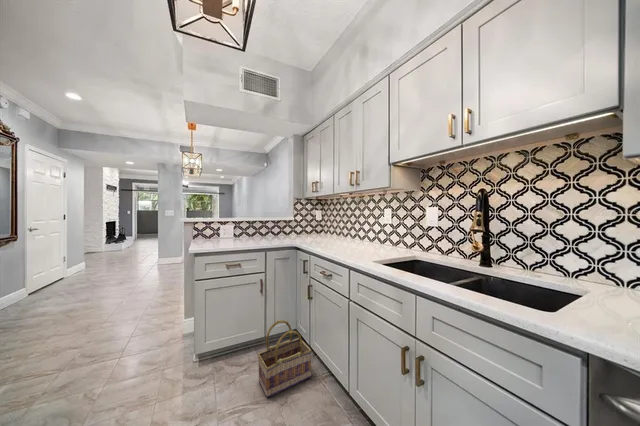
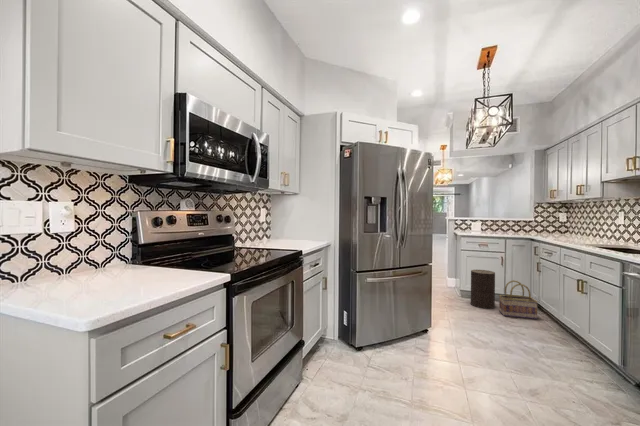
stool: none [212,306,252,384] -> present [471,270,495,309]

